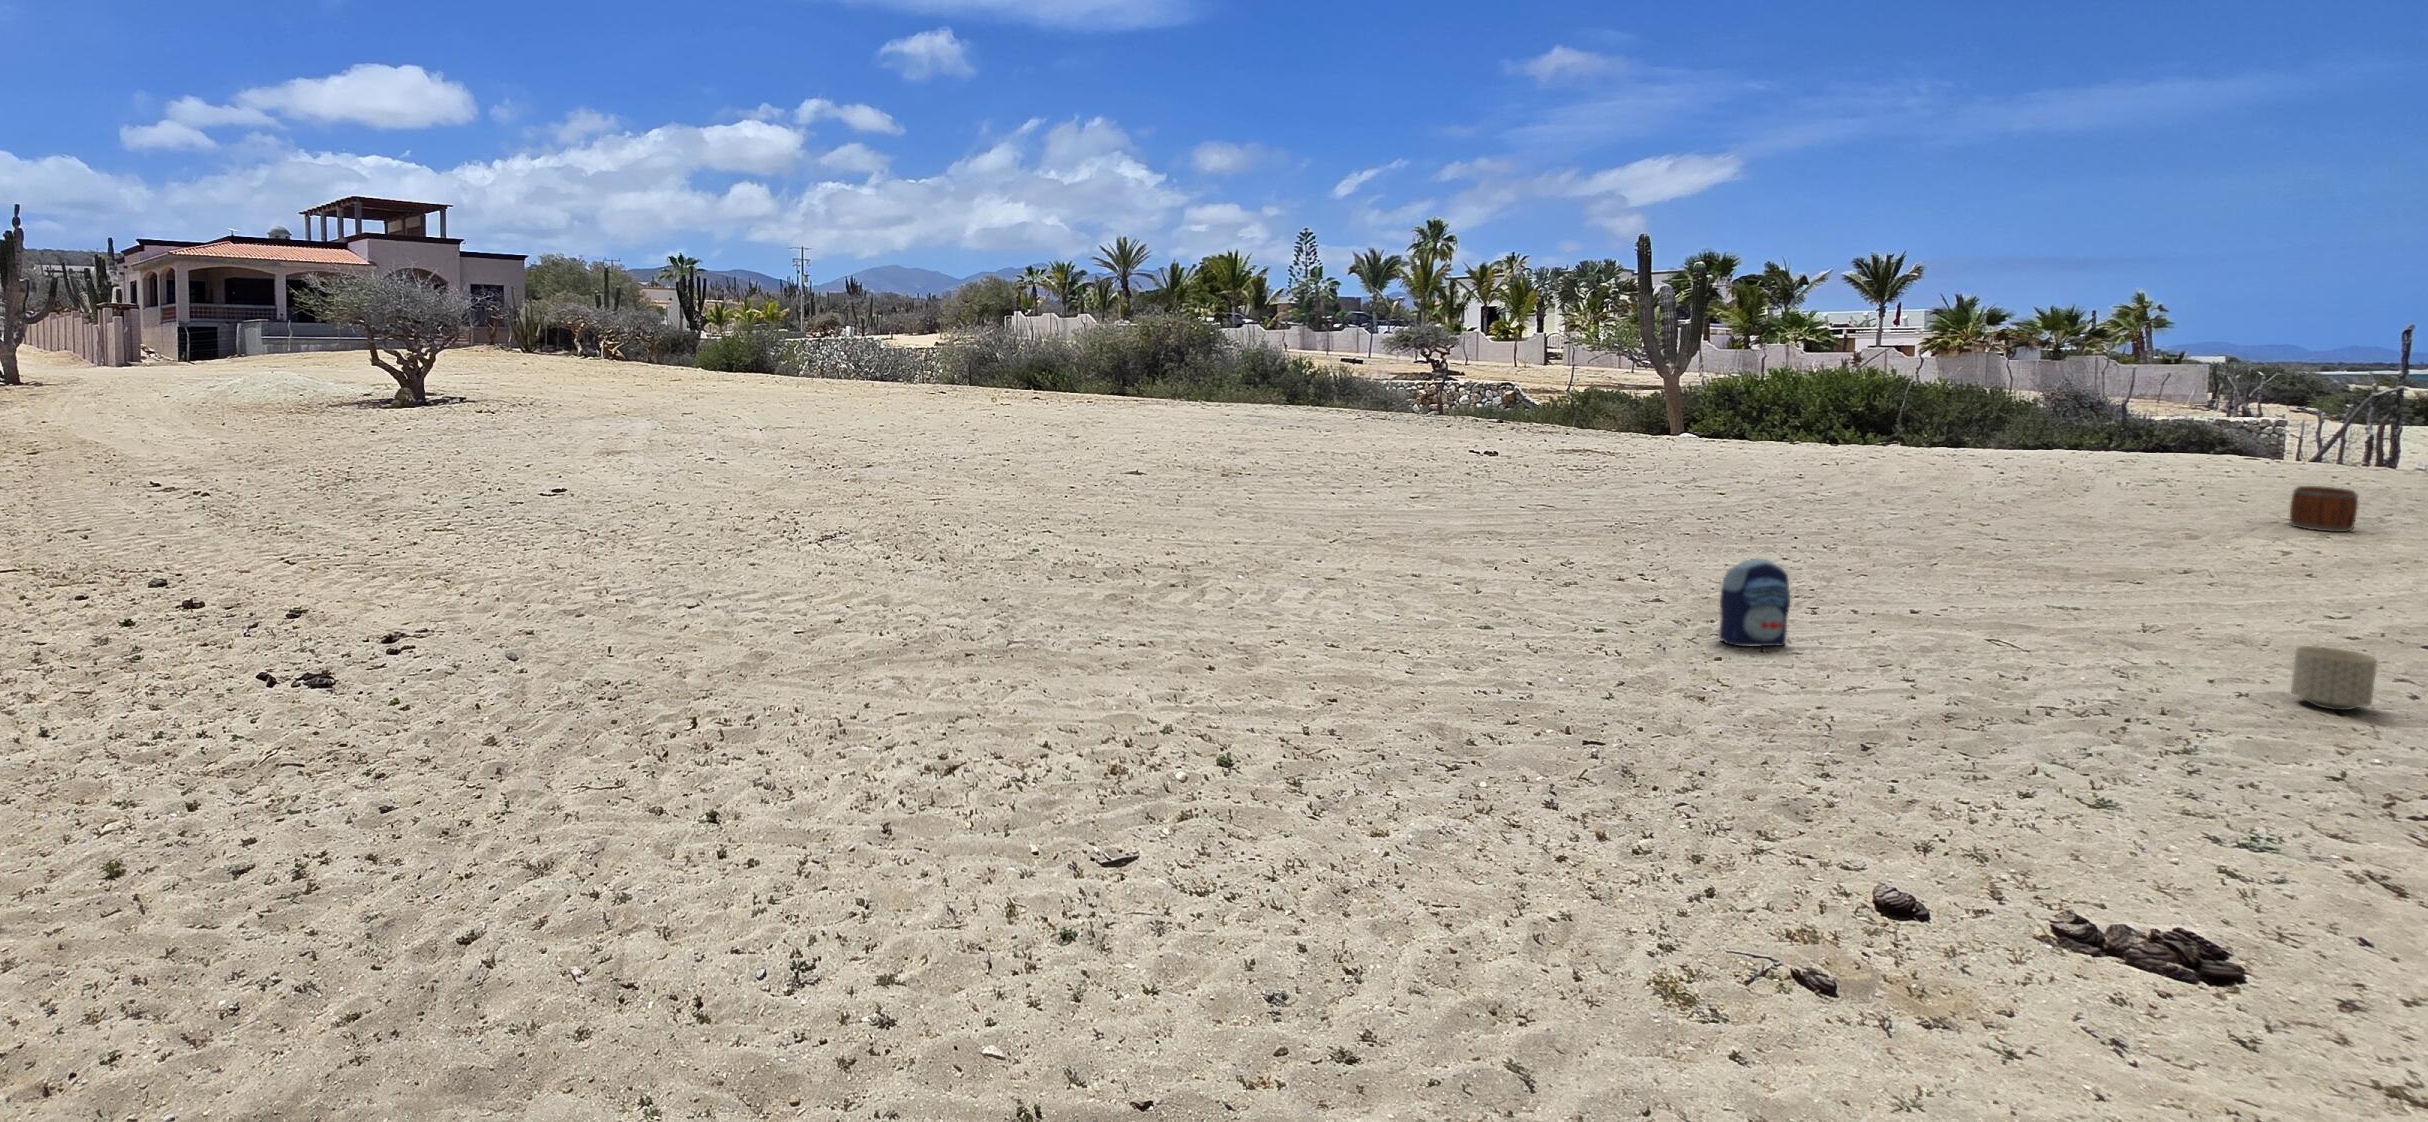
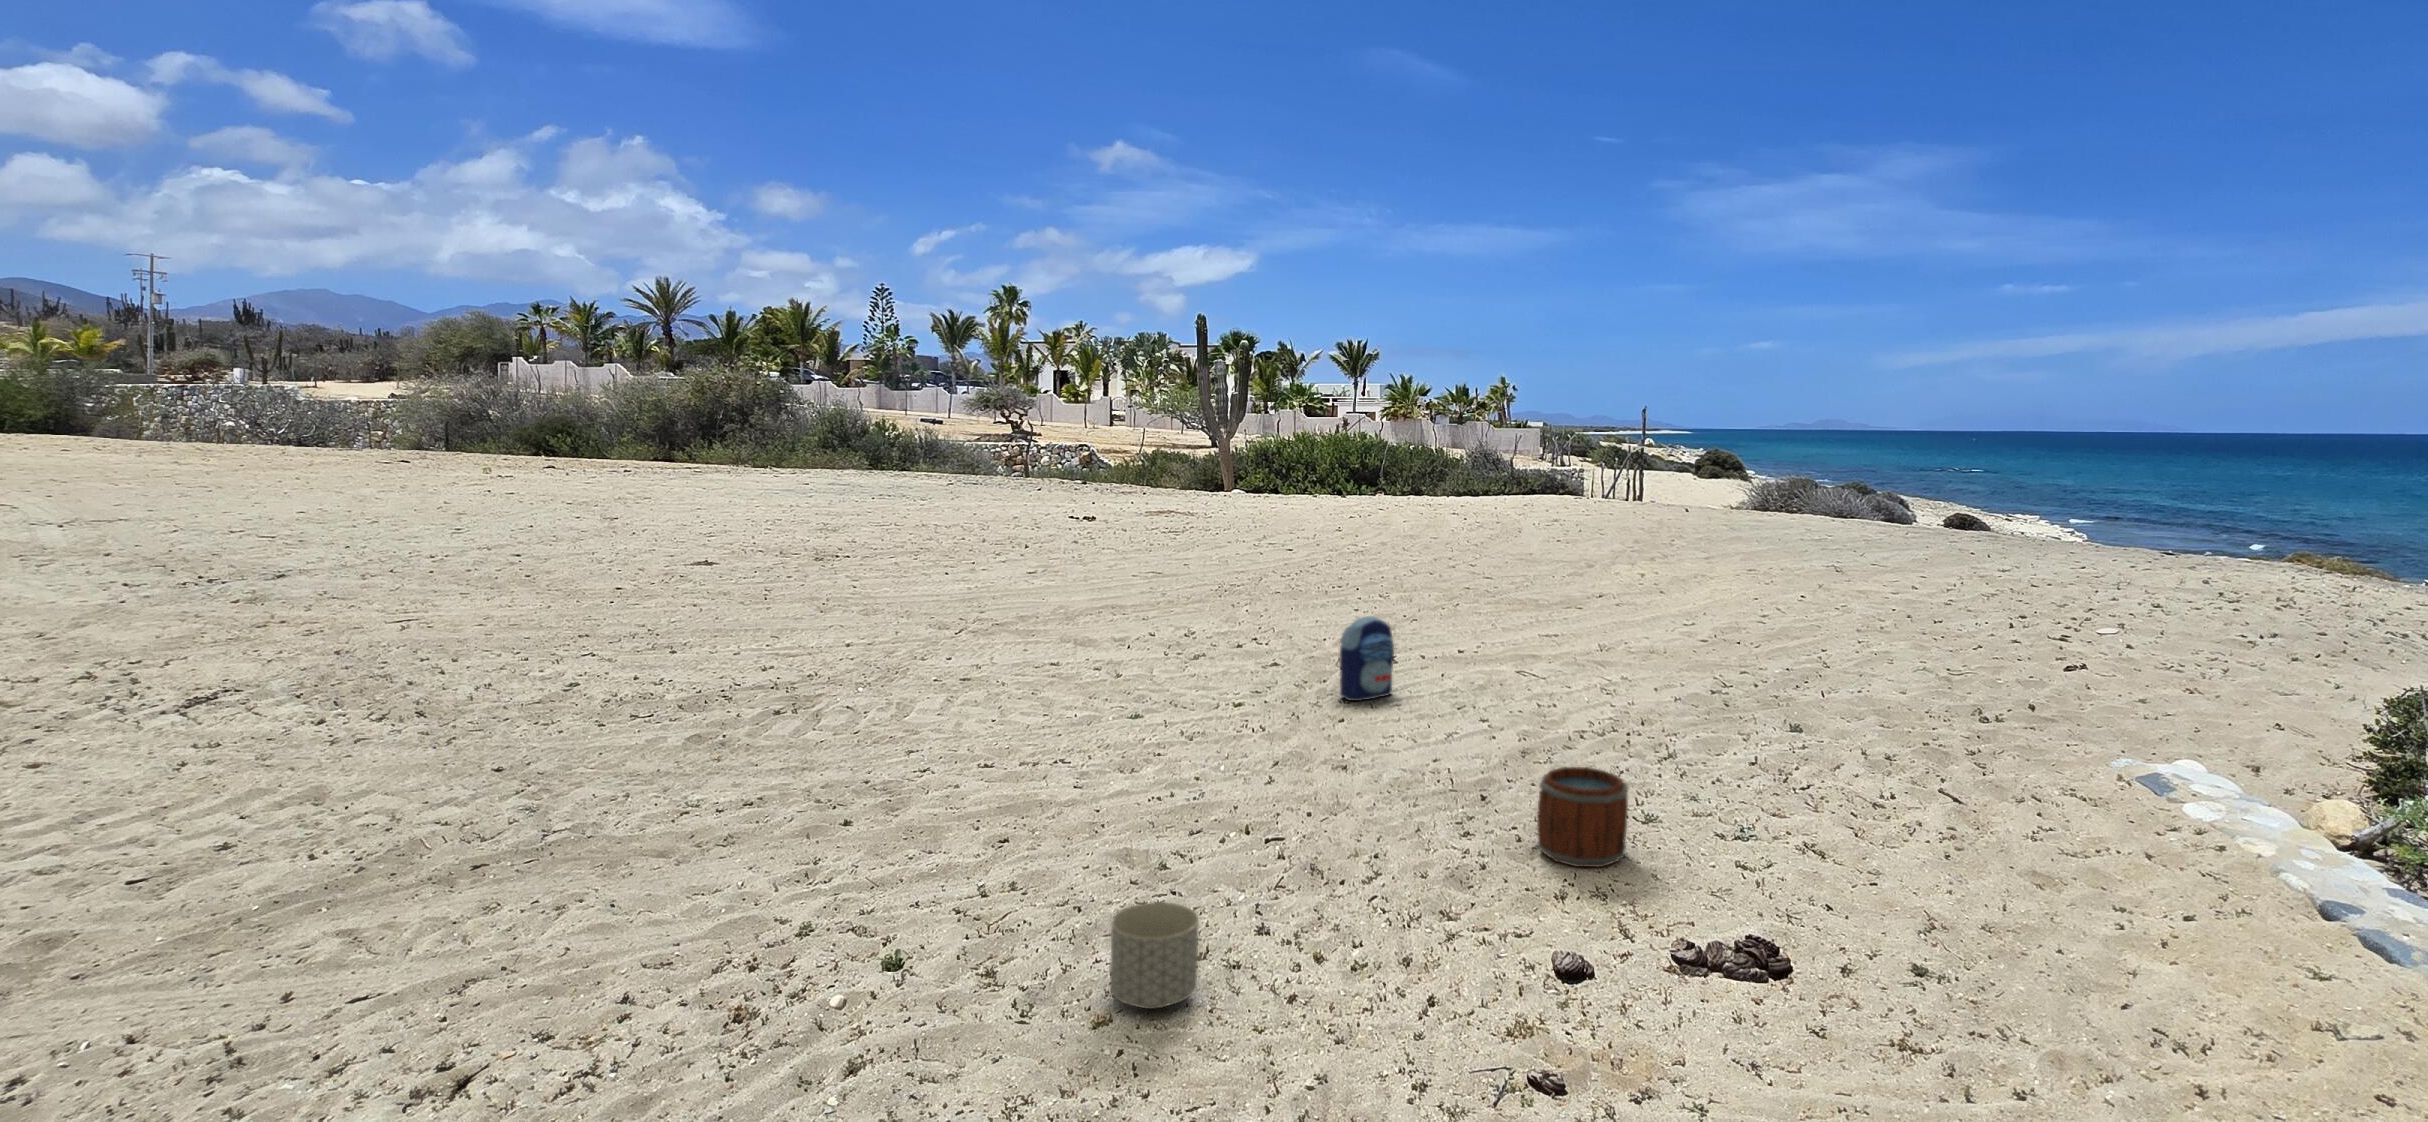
bucket: present [2290,486,2358,532] -> present [1537,767,1629,867]
planter: present [2291,646,2377,710] -> present [1110,902,1199,1009]

